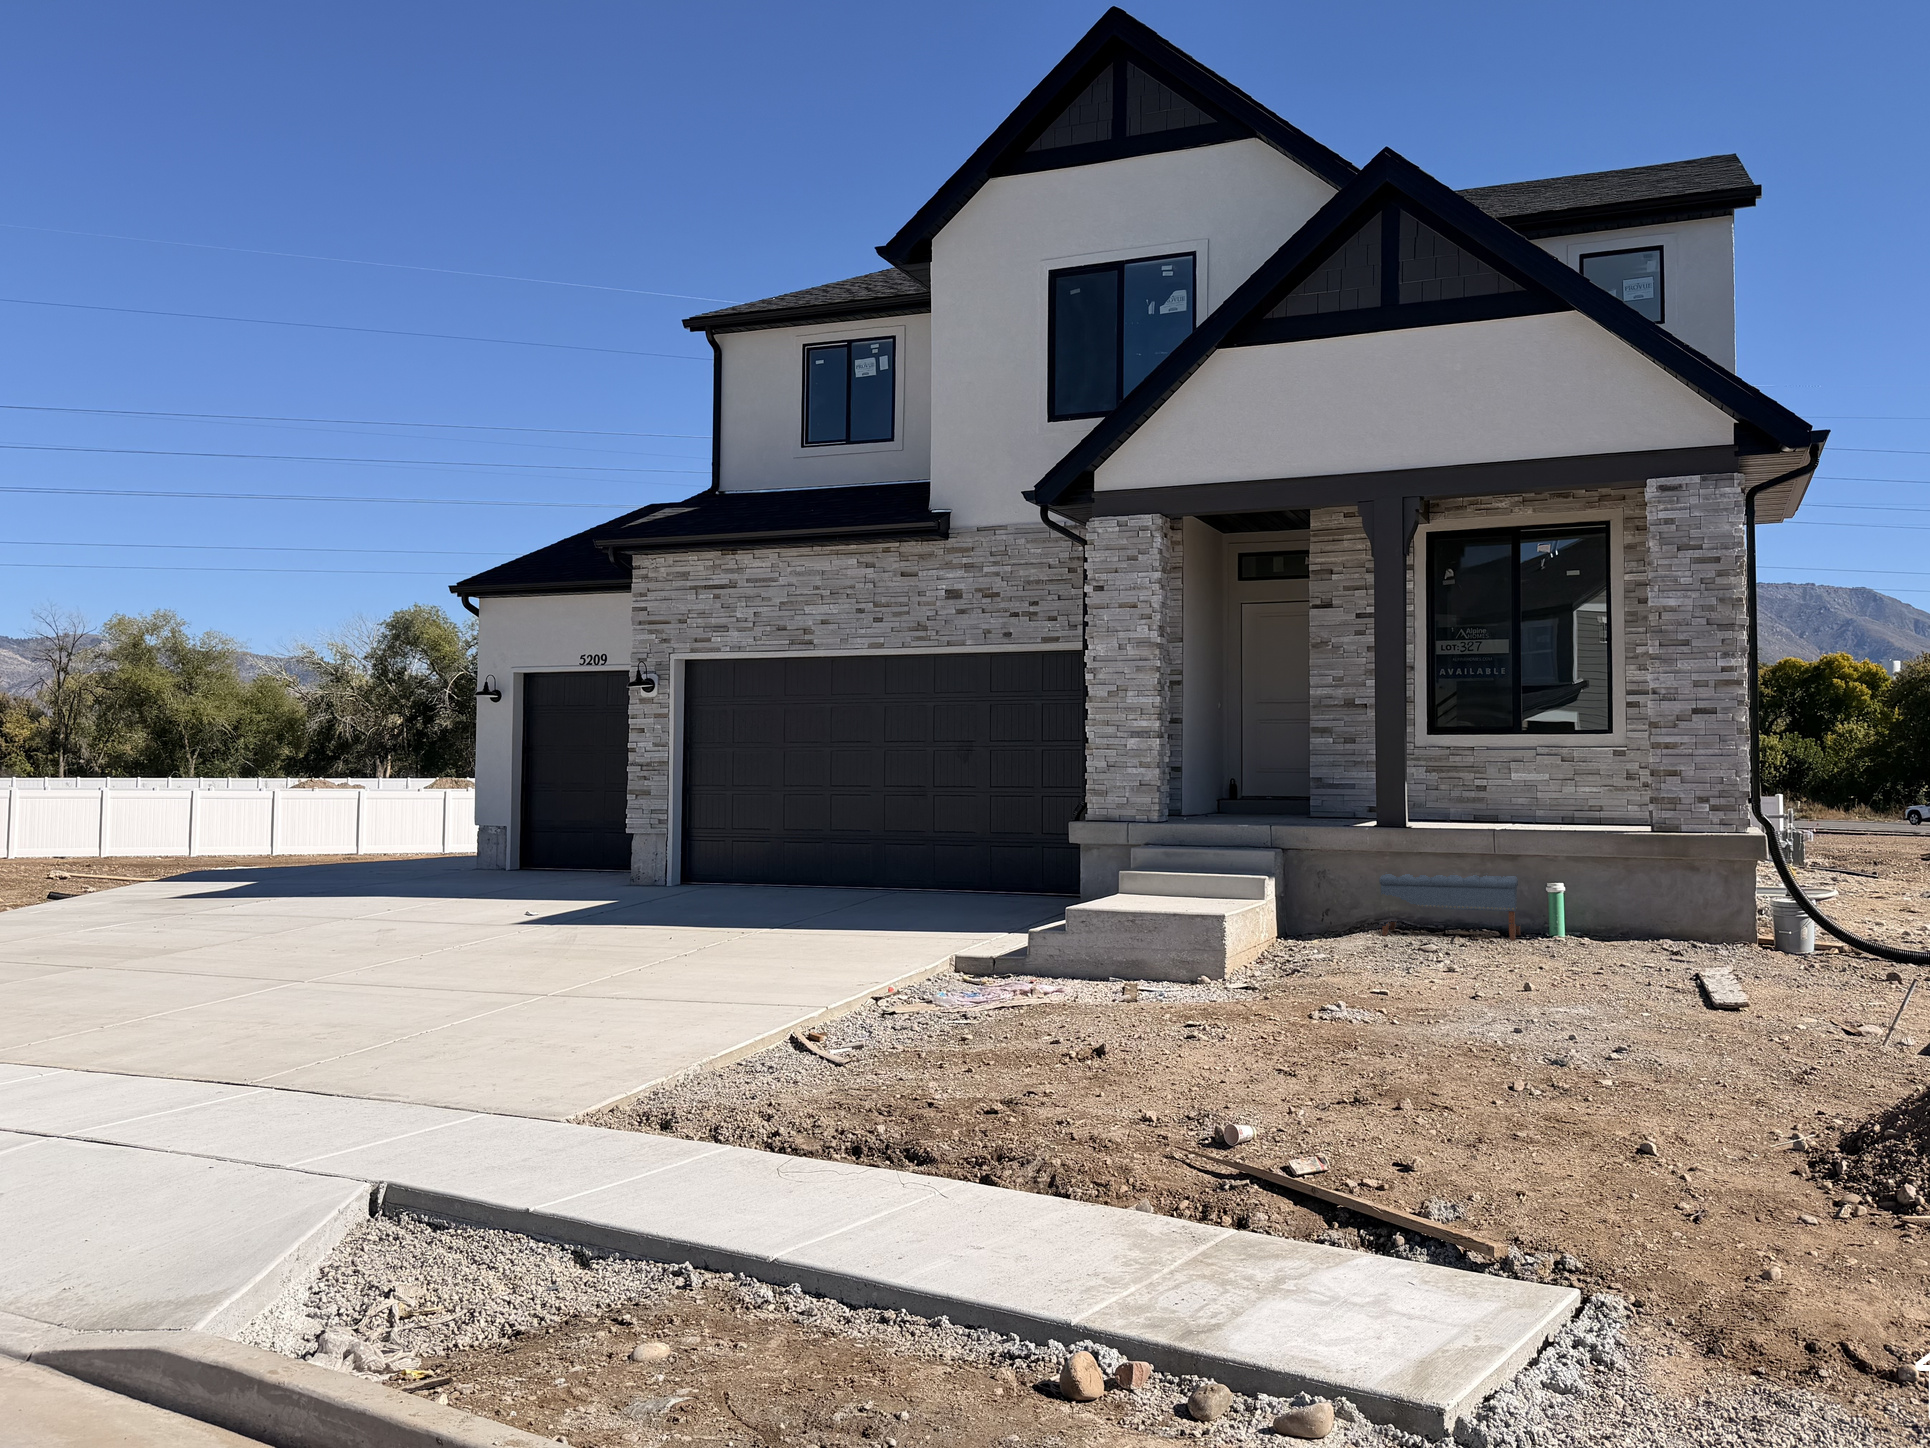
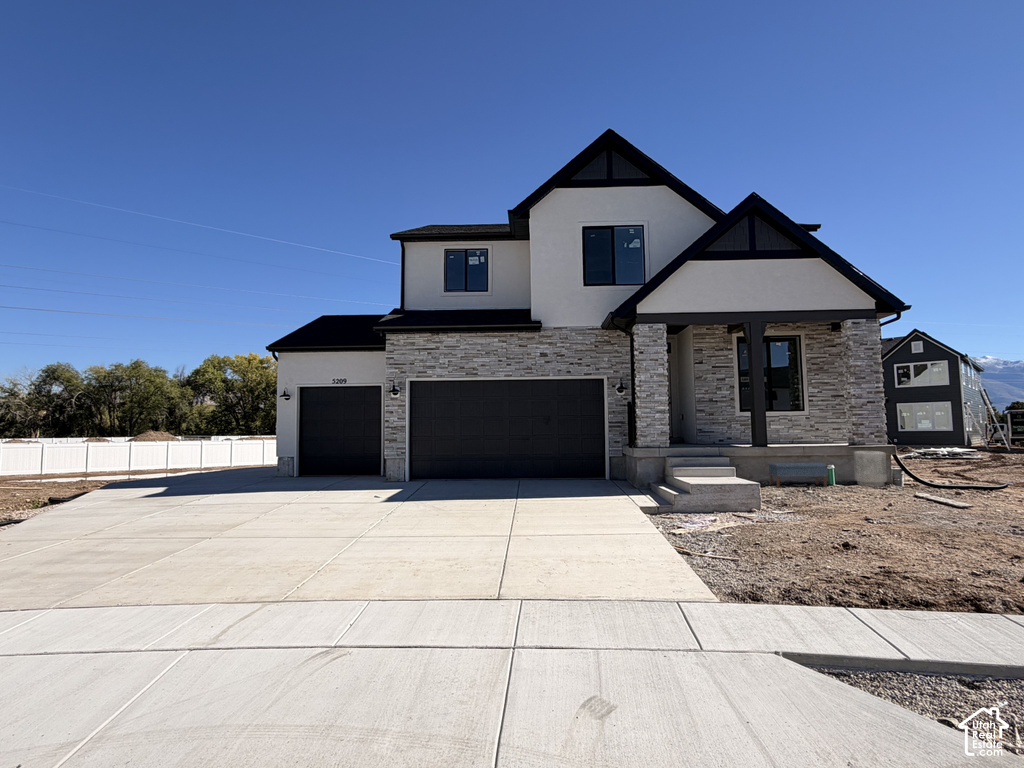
trash can: none [1617,847,1700,946] -> present [854,451,887,487]

